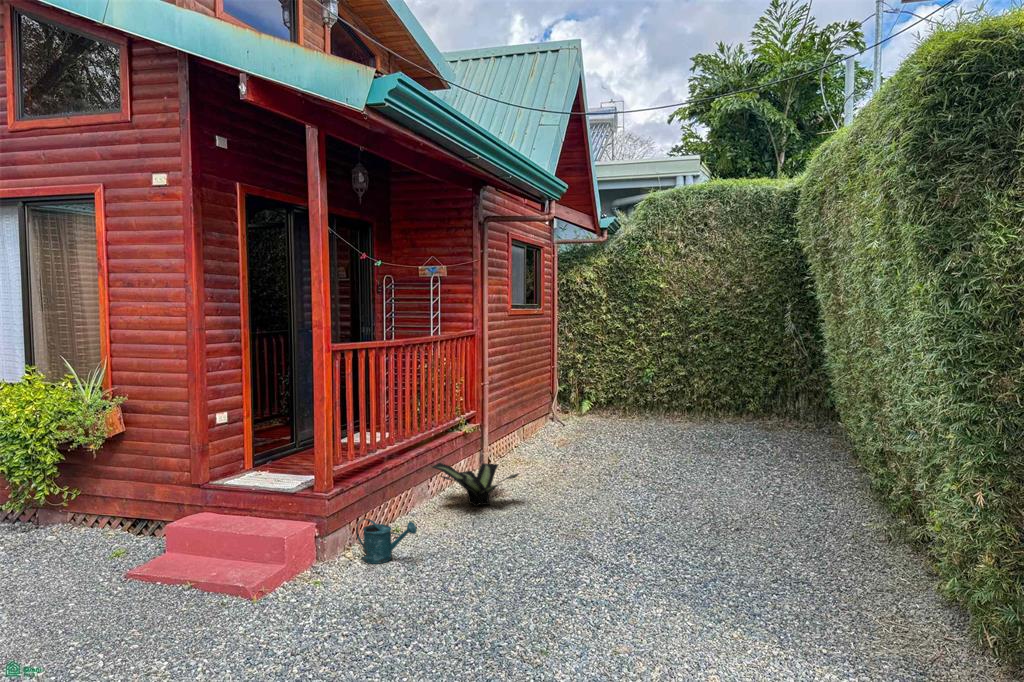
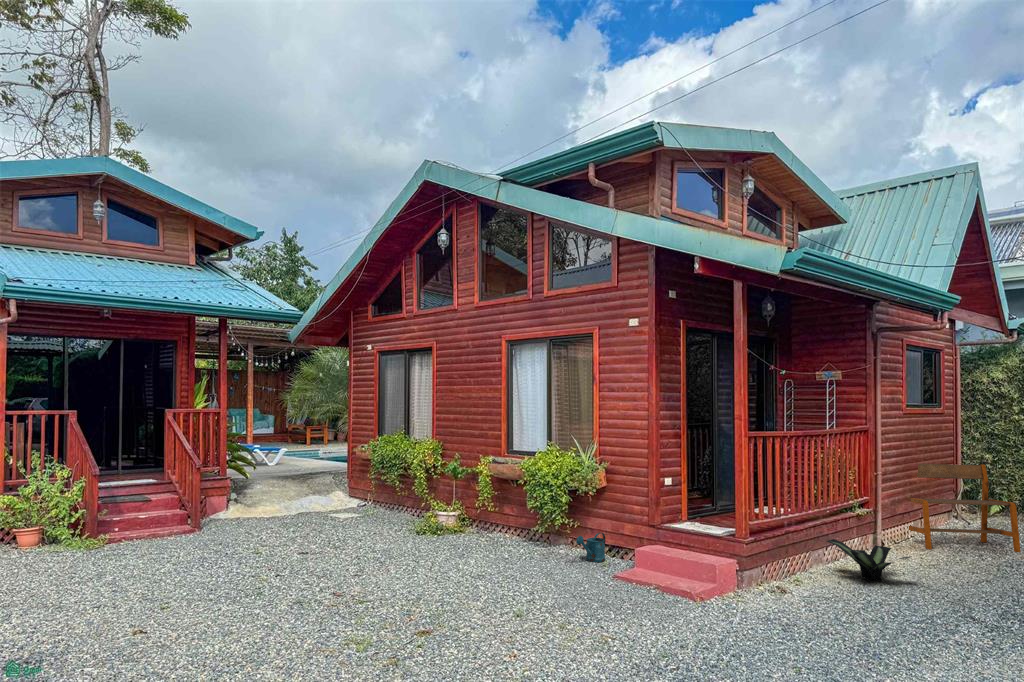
bench: none [505,364,601,453] -> present [909,464,1021,552]
watering can: present [356,519,417,564] -> present [576,533,606,562]

